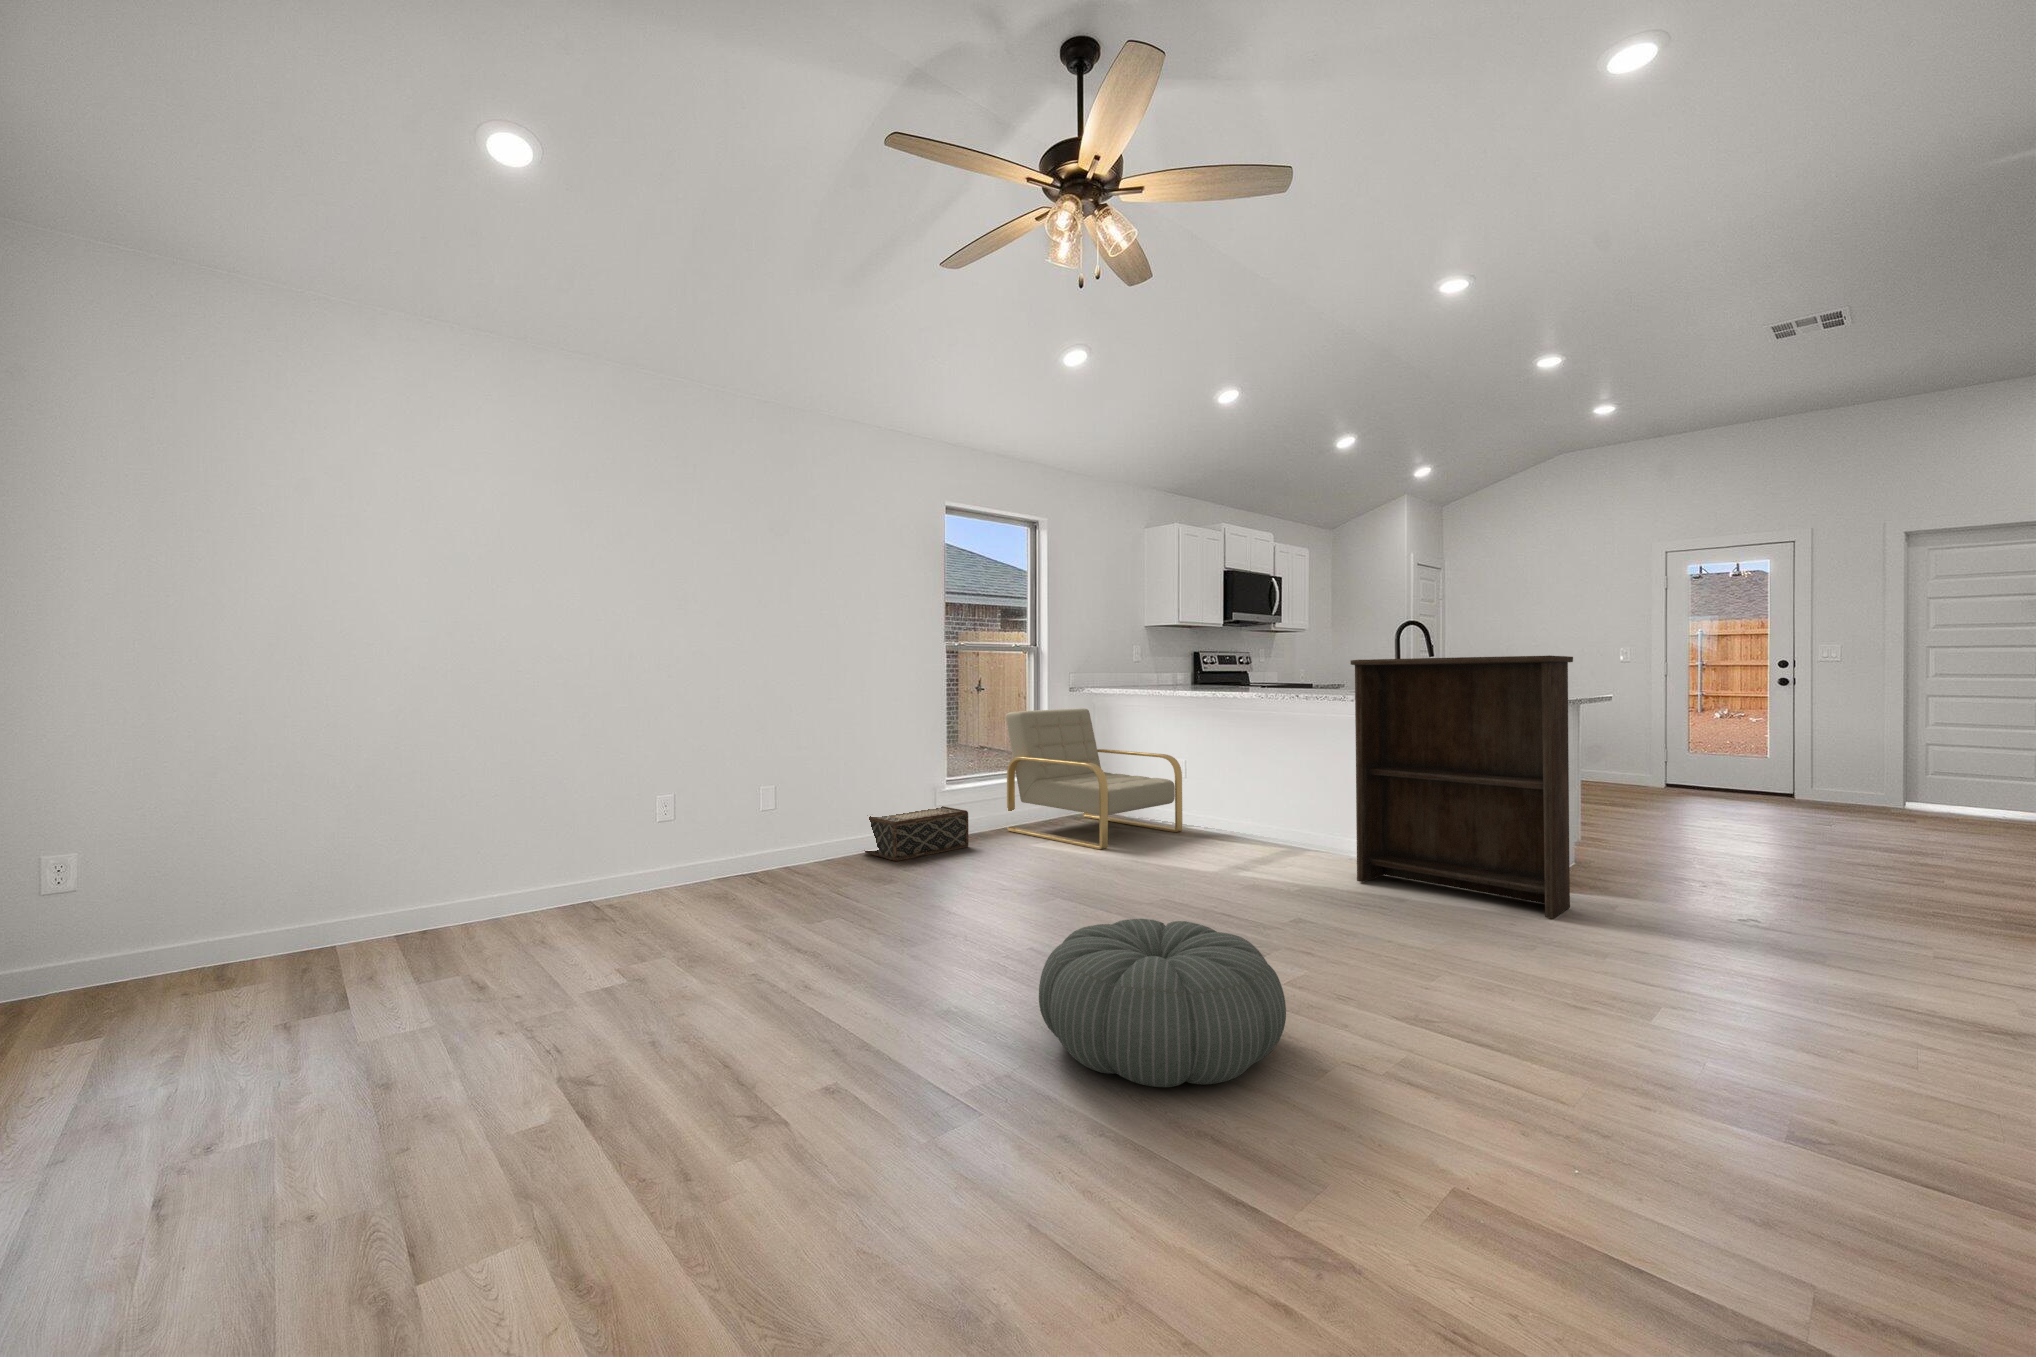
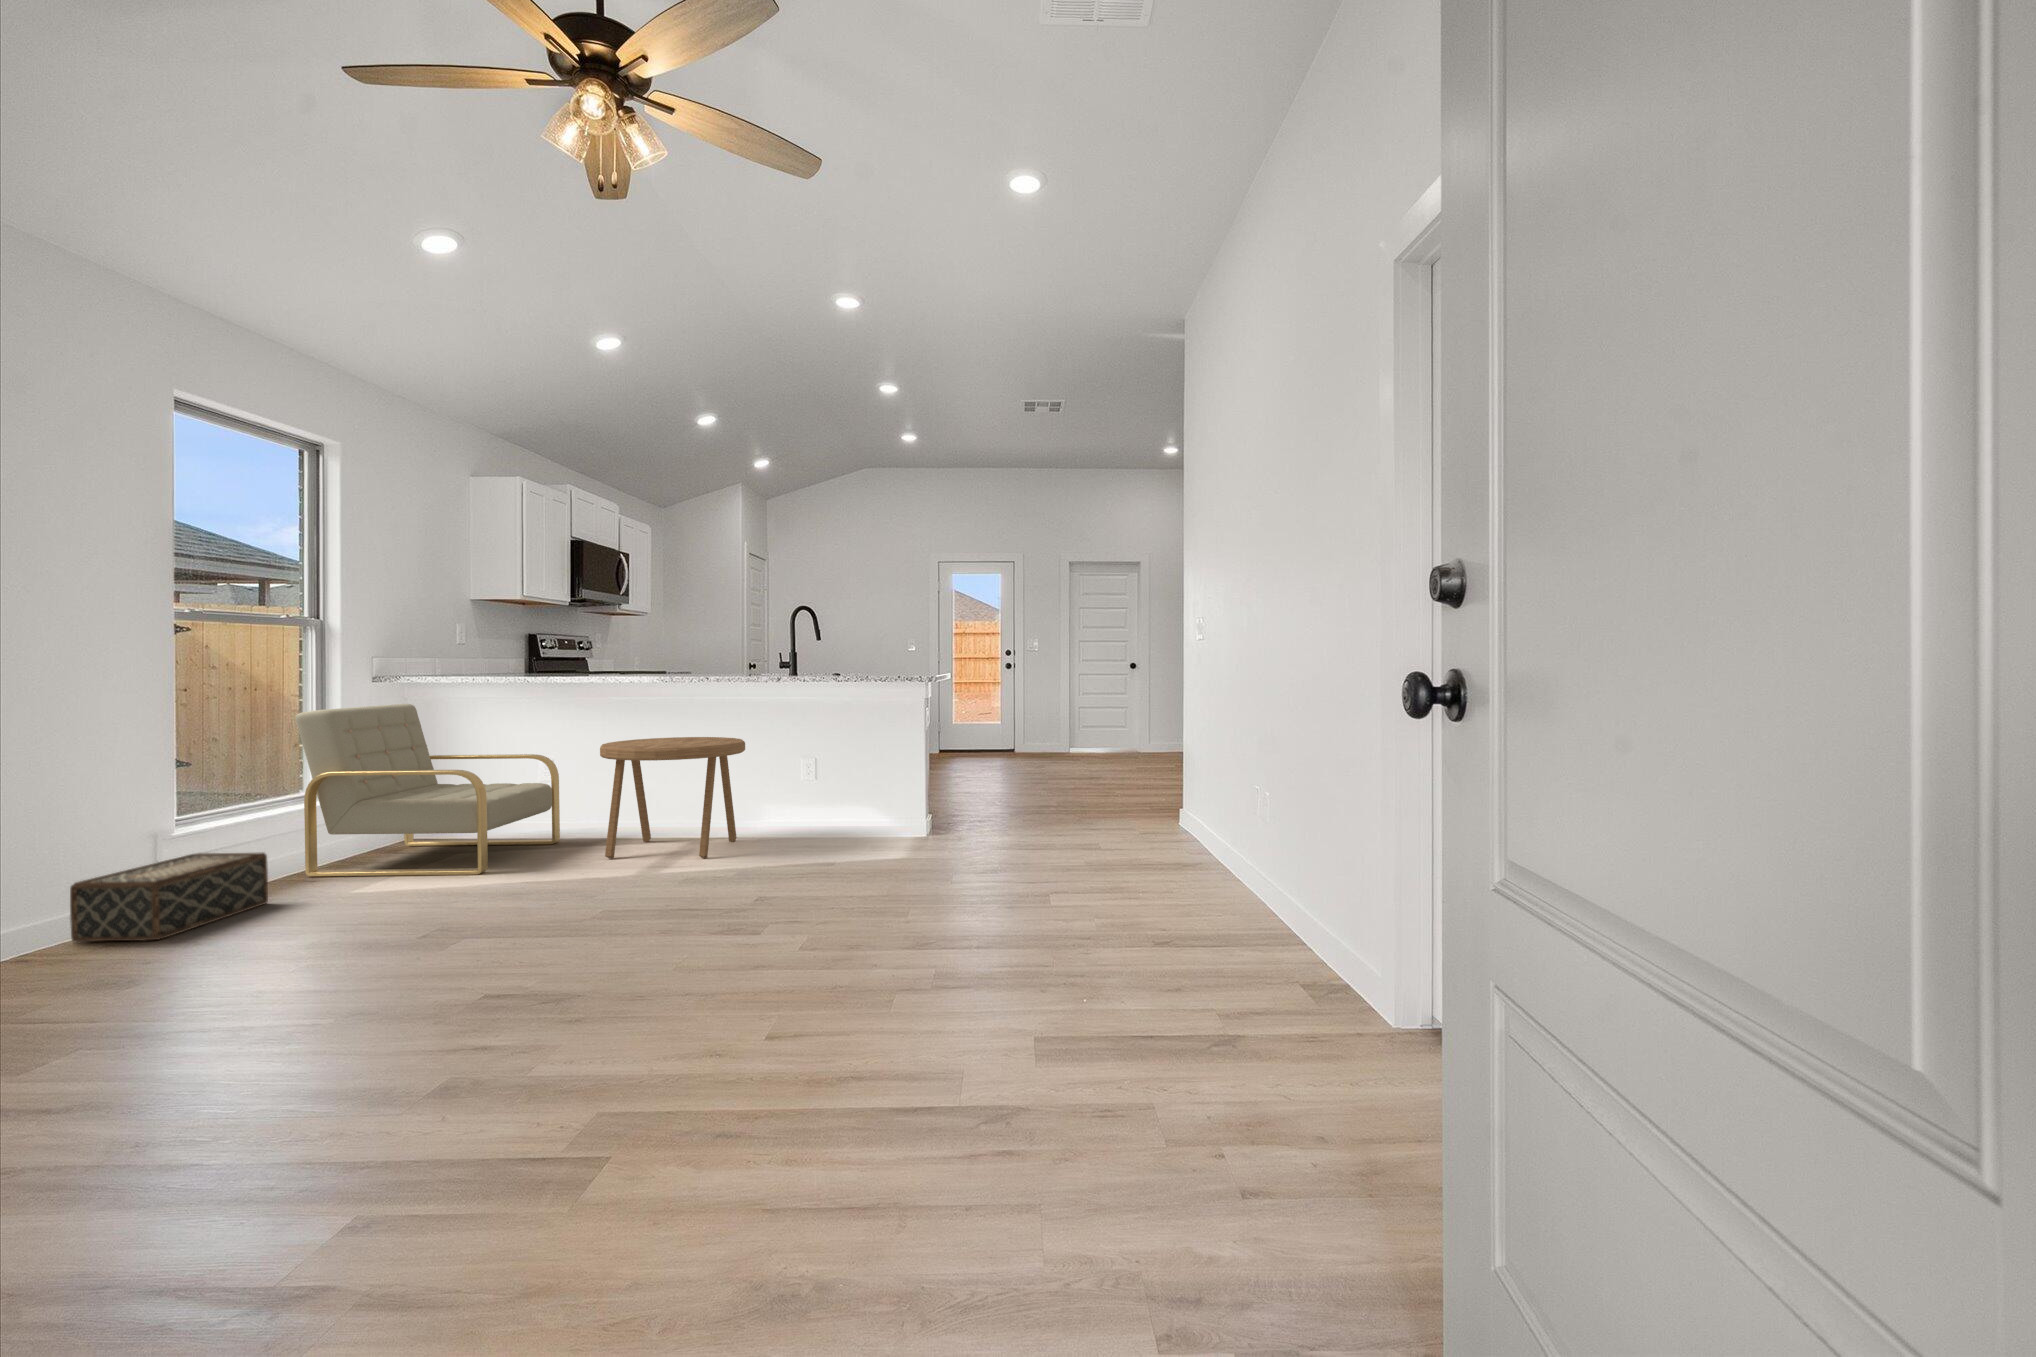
bookshelf: present [1351,655,1573,918] -> none [777,645,946,855]
side table: none [1197,748,1333,869] -> present [600,737,745,858]
pouf: present [1039,919,1286,1087] -> none [630,890,859,1030]

